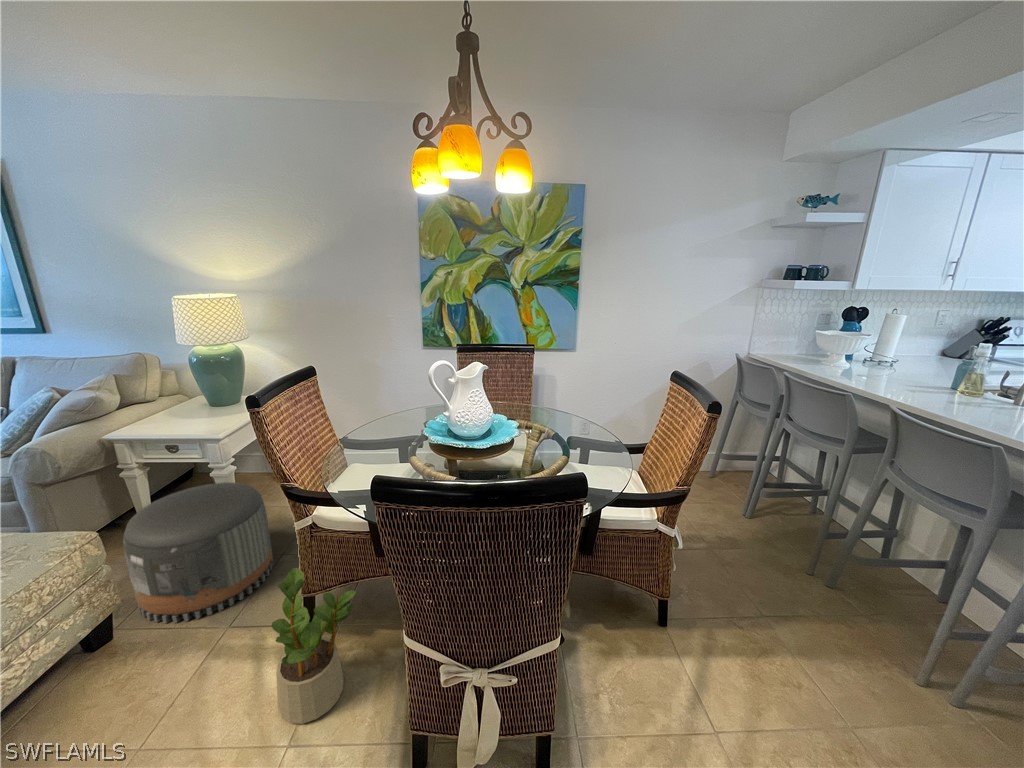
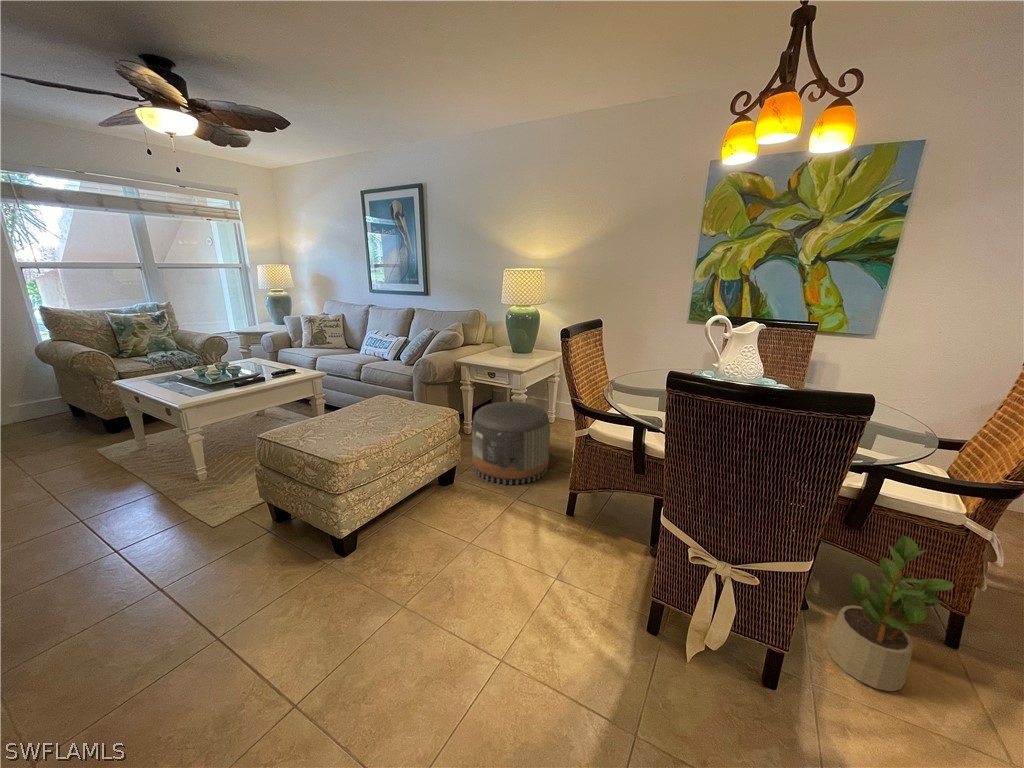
potted plant: present [271,568,356,724] -> present [827,536,954,691]

